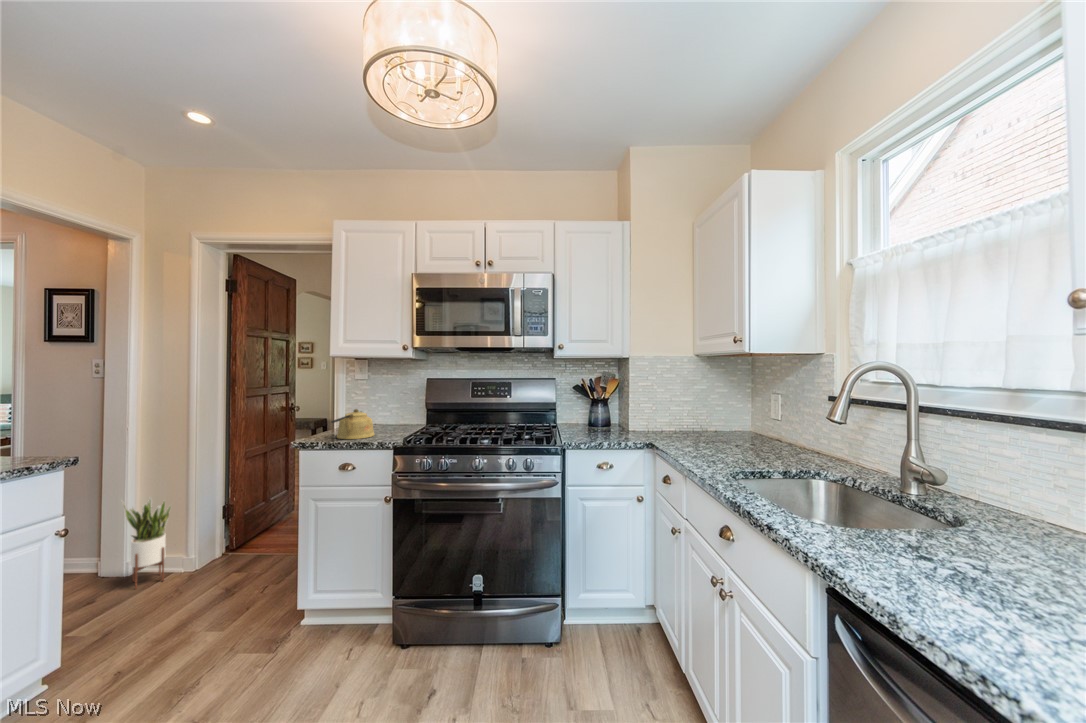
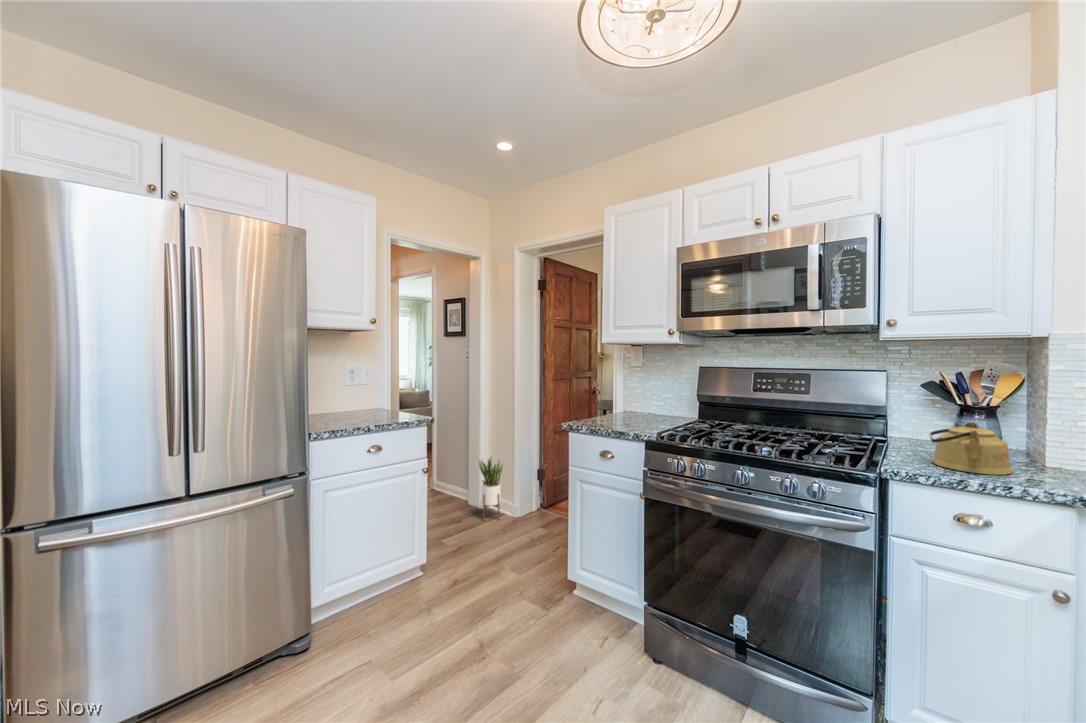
kettle: present [331,409,374,439] -> present [929,422,1013,475]

